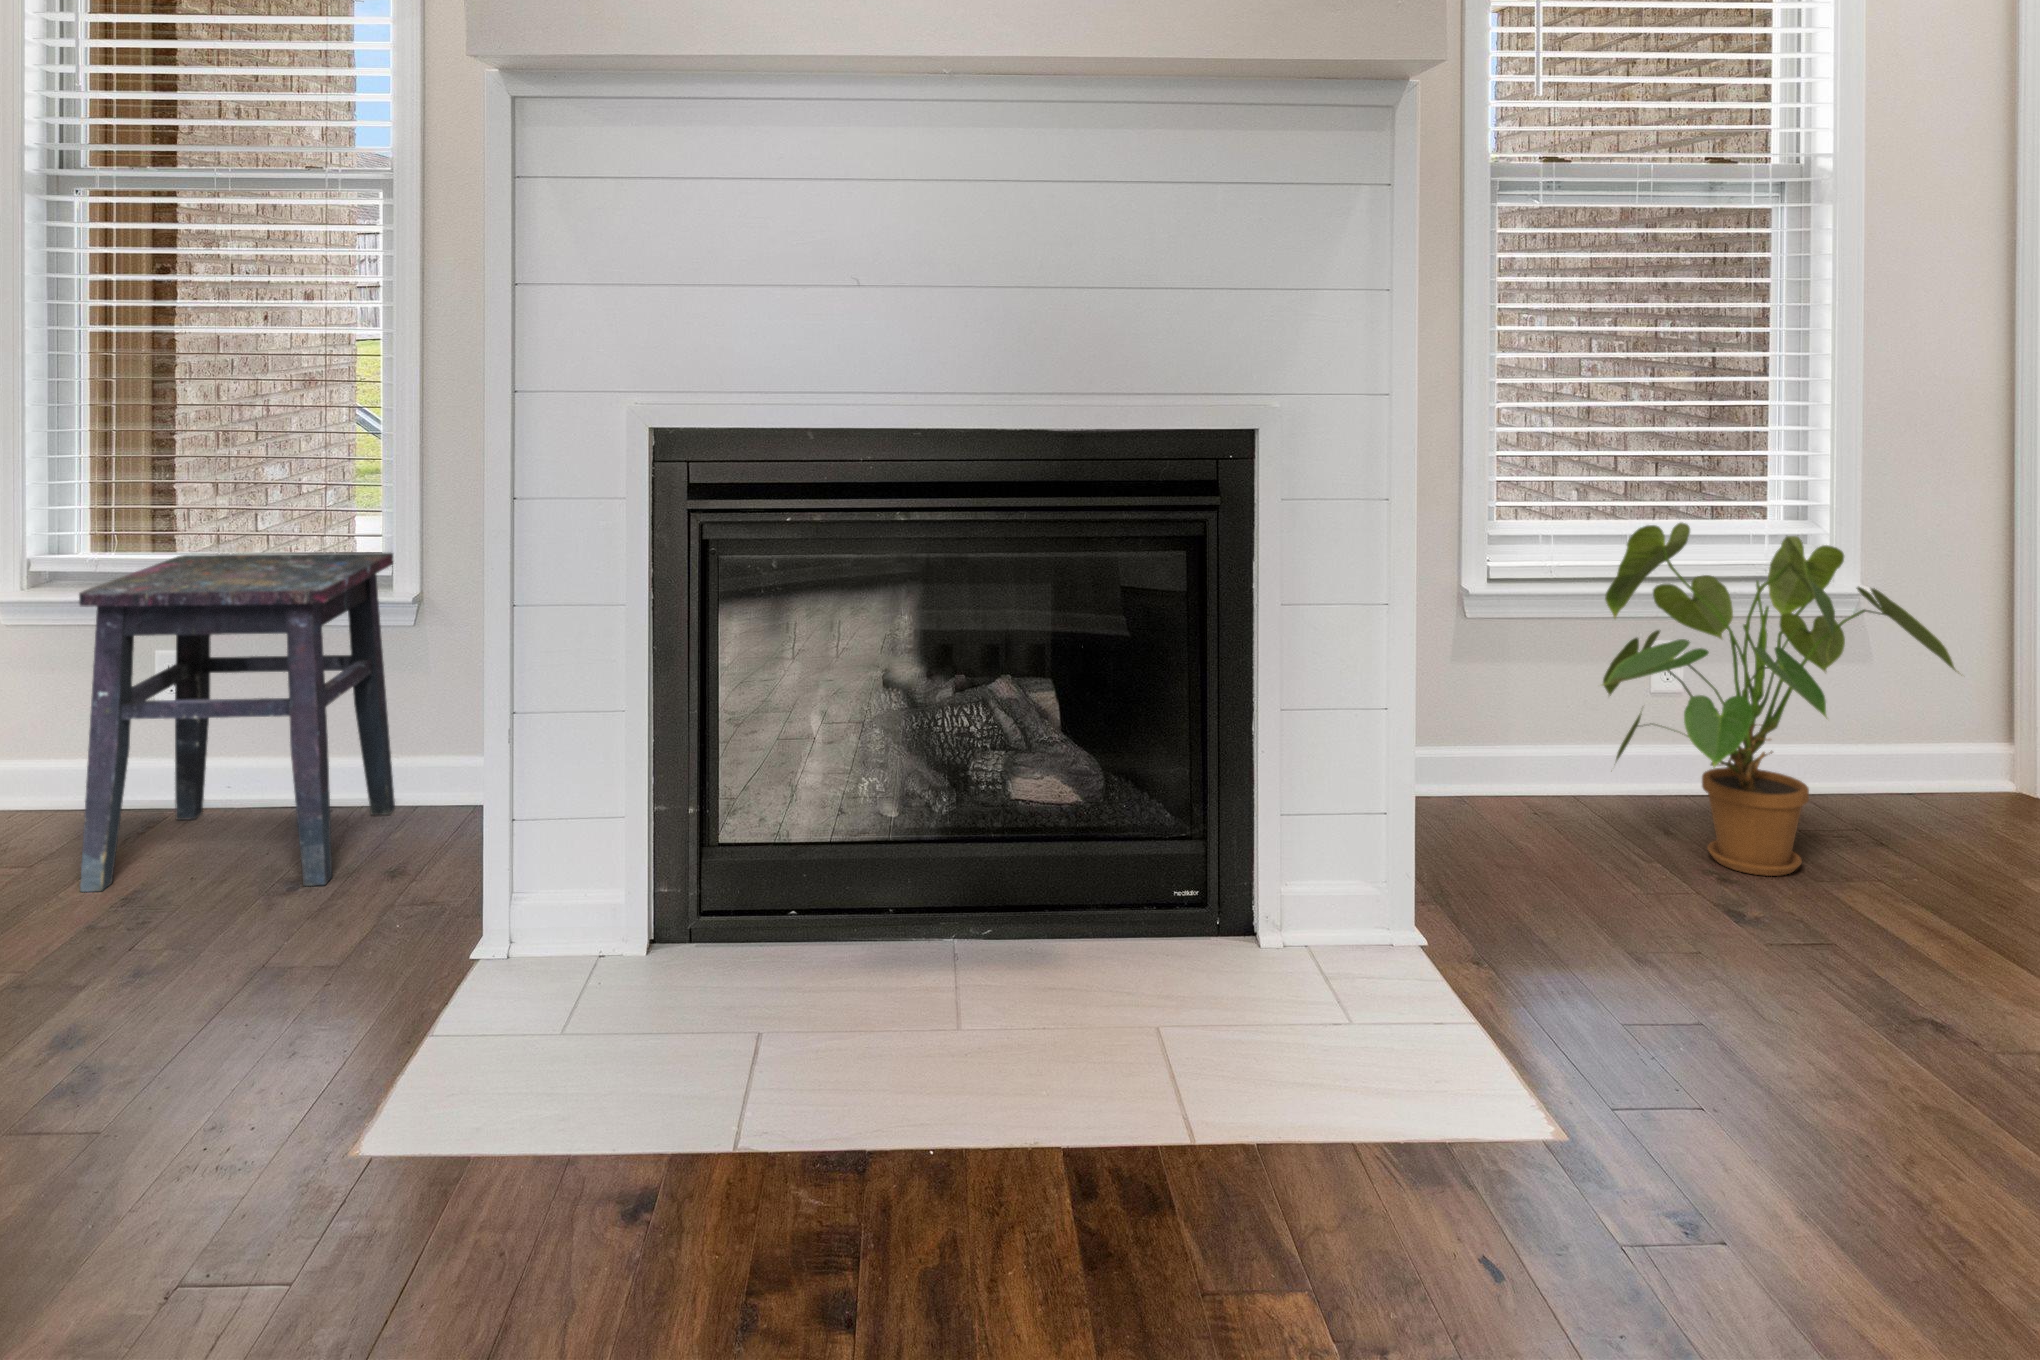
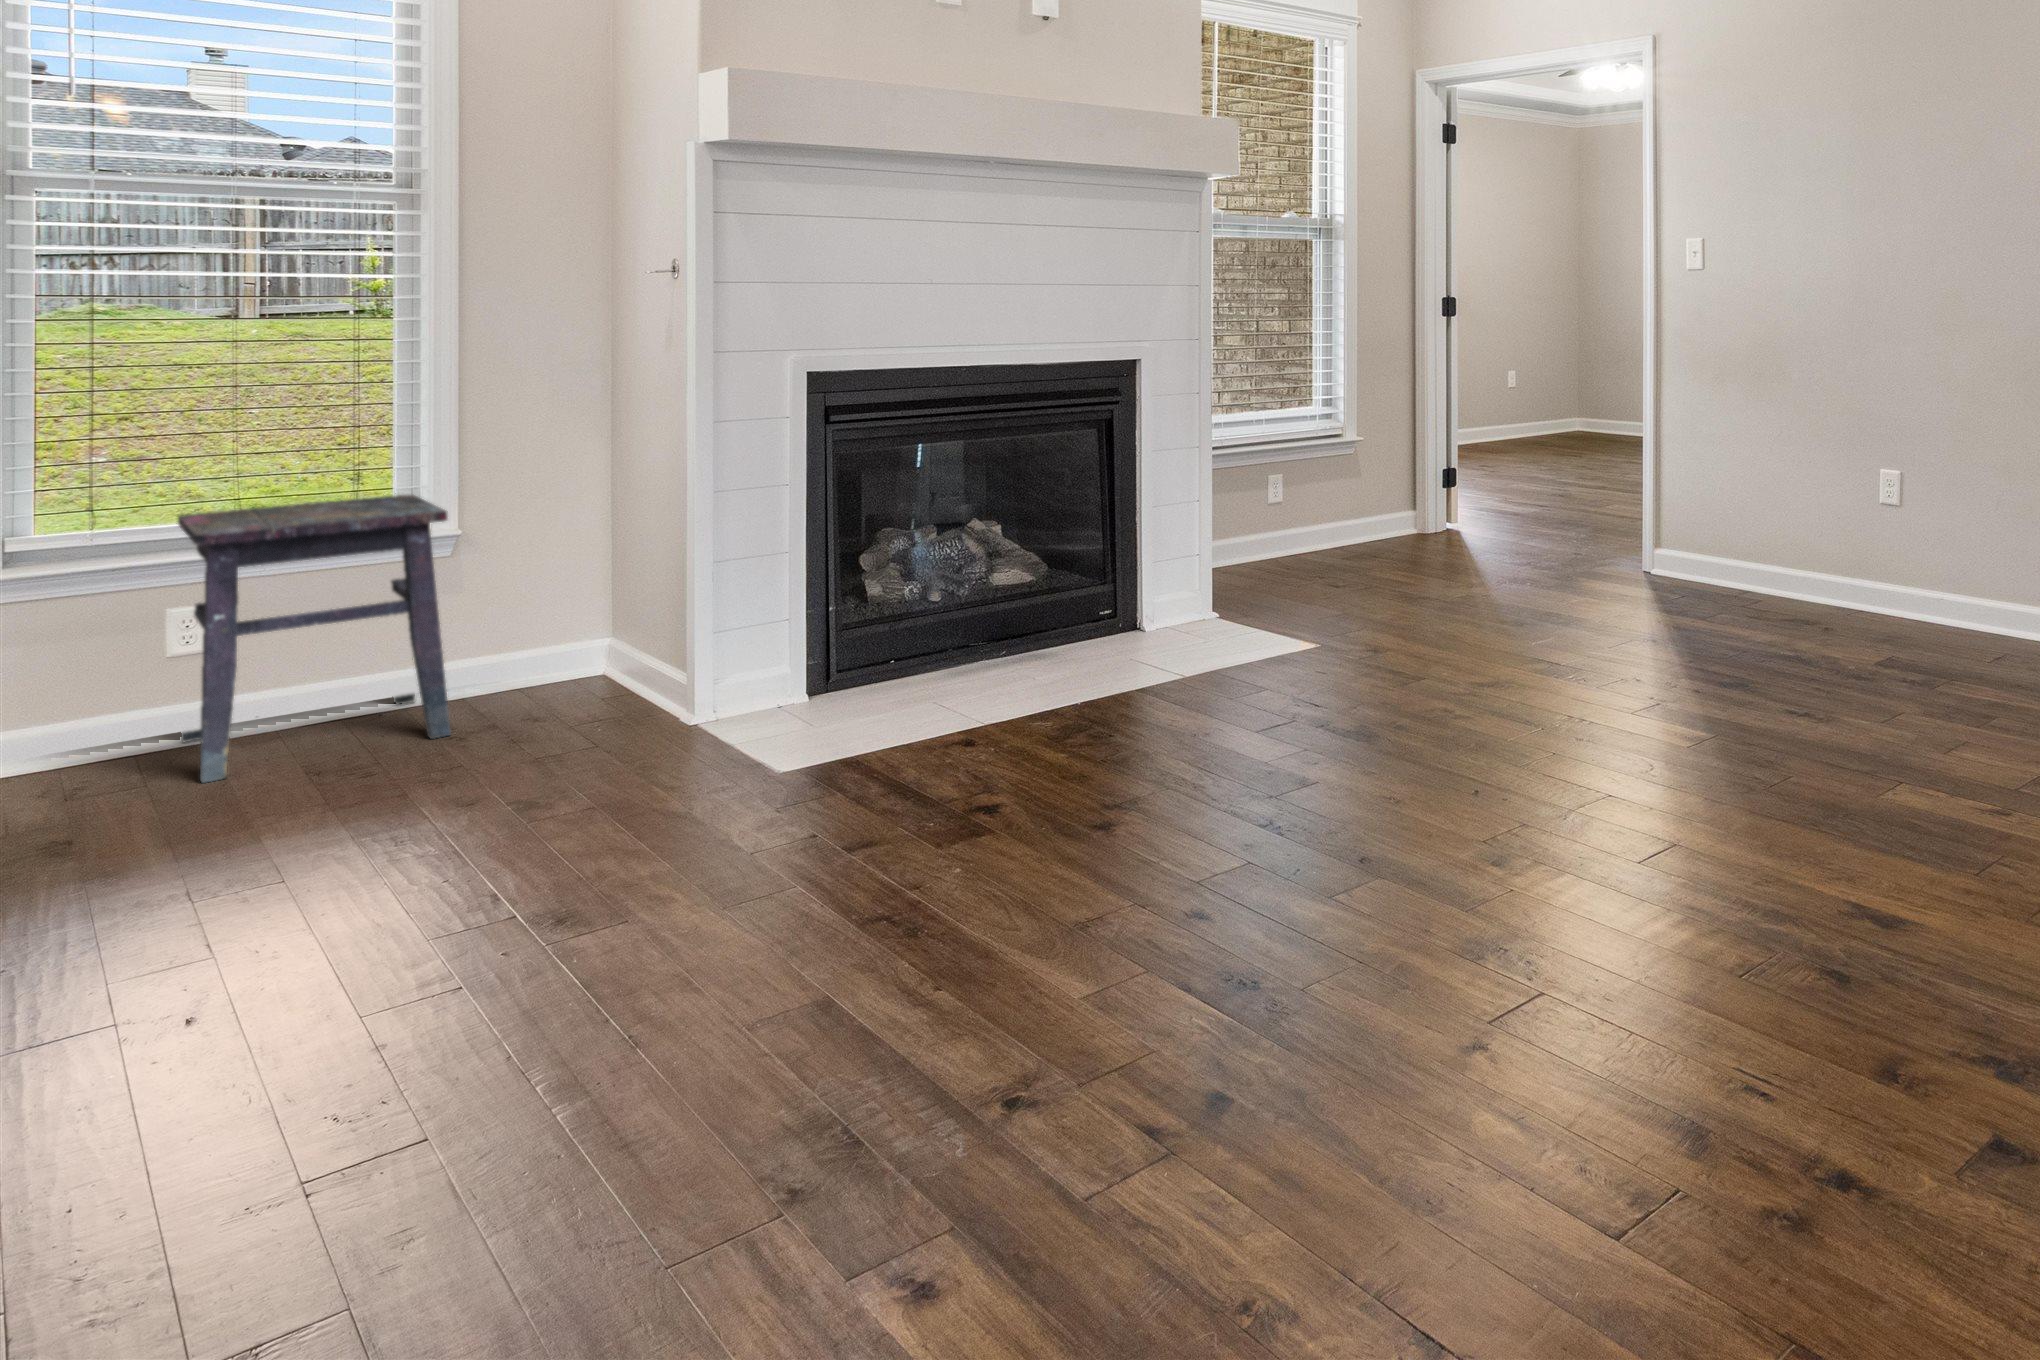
house plant: present [1602,523,1956,876] -> none [1248,408,1411,576]

